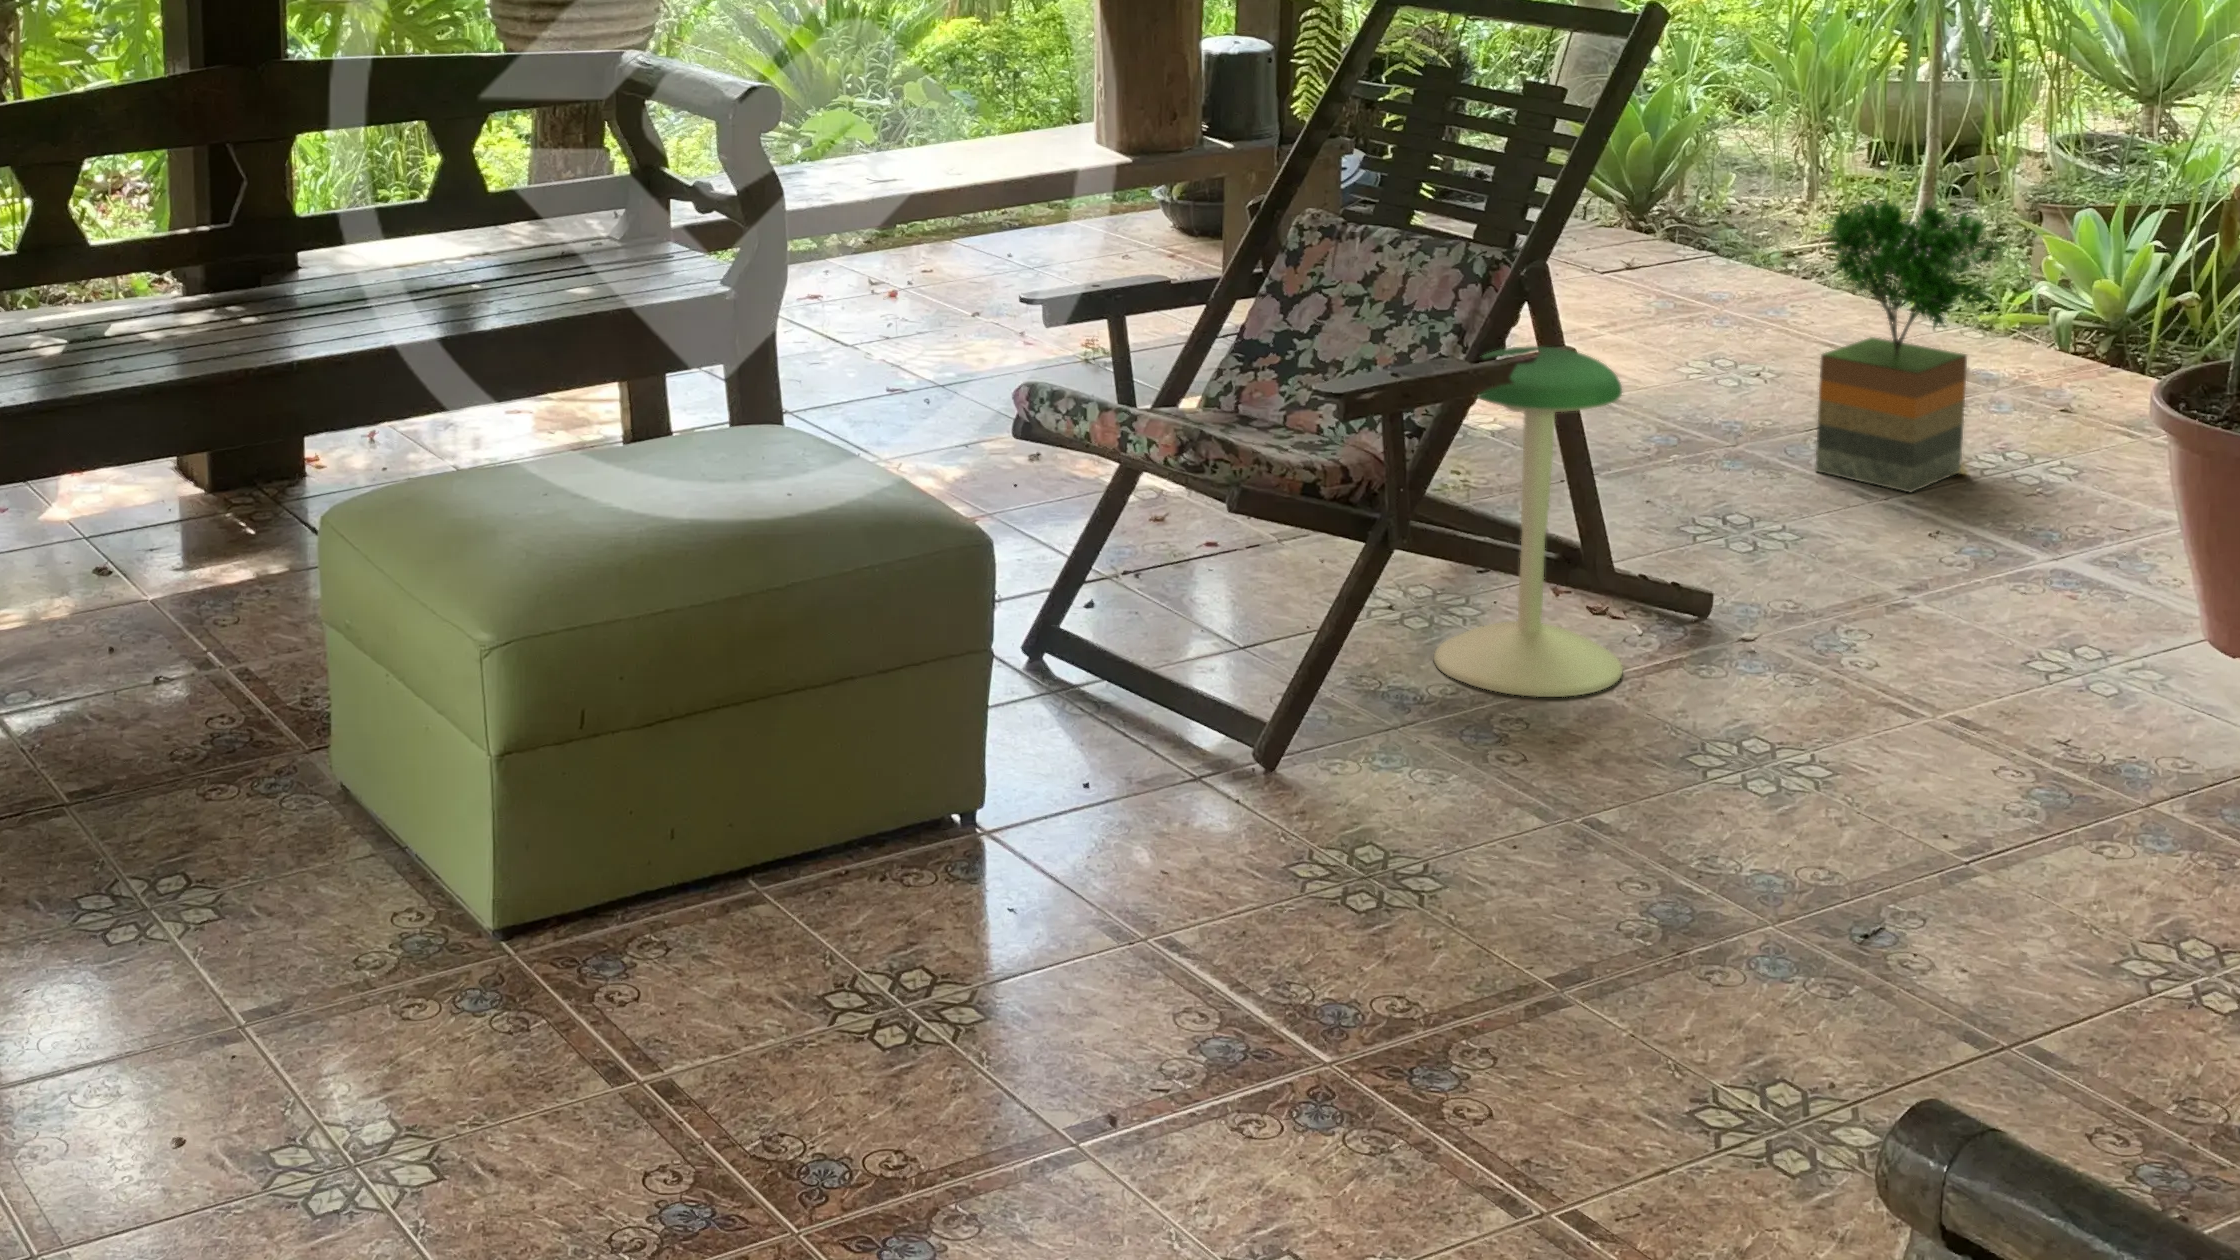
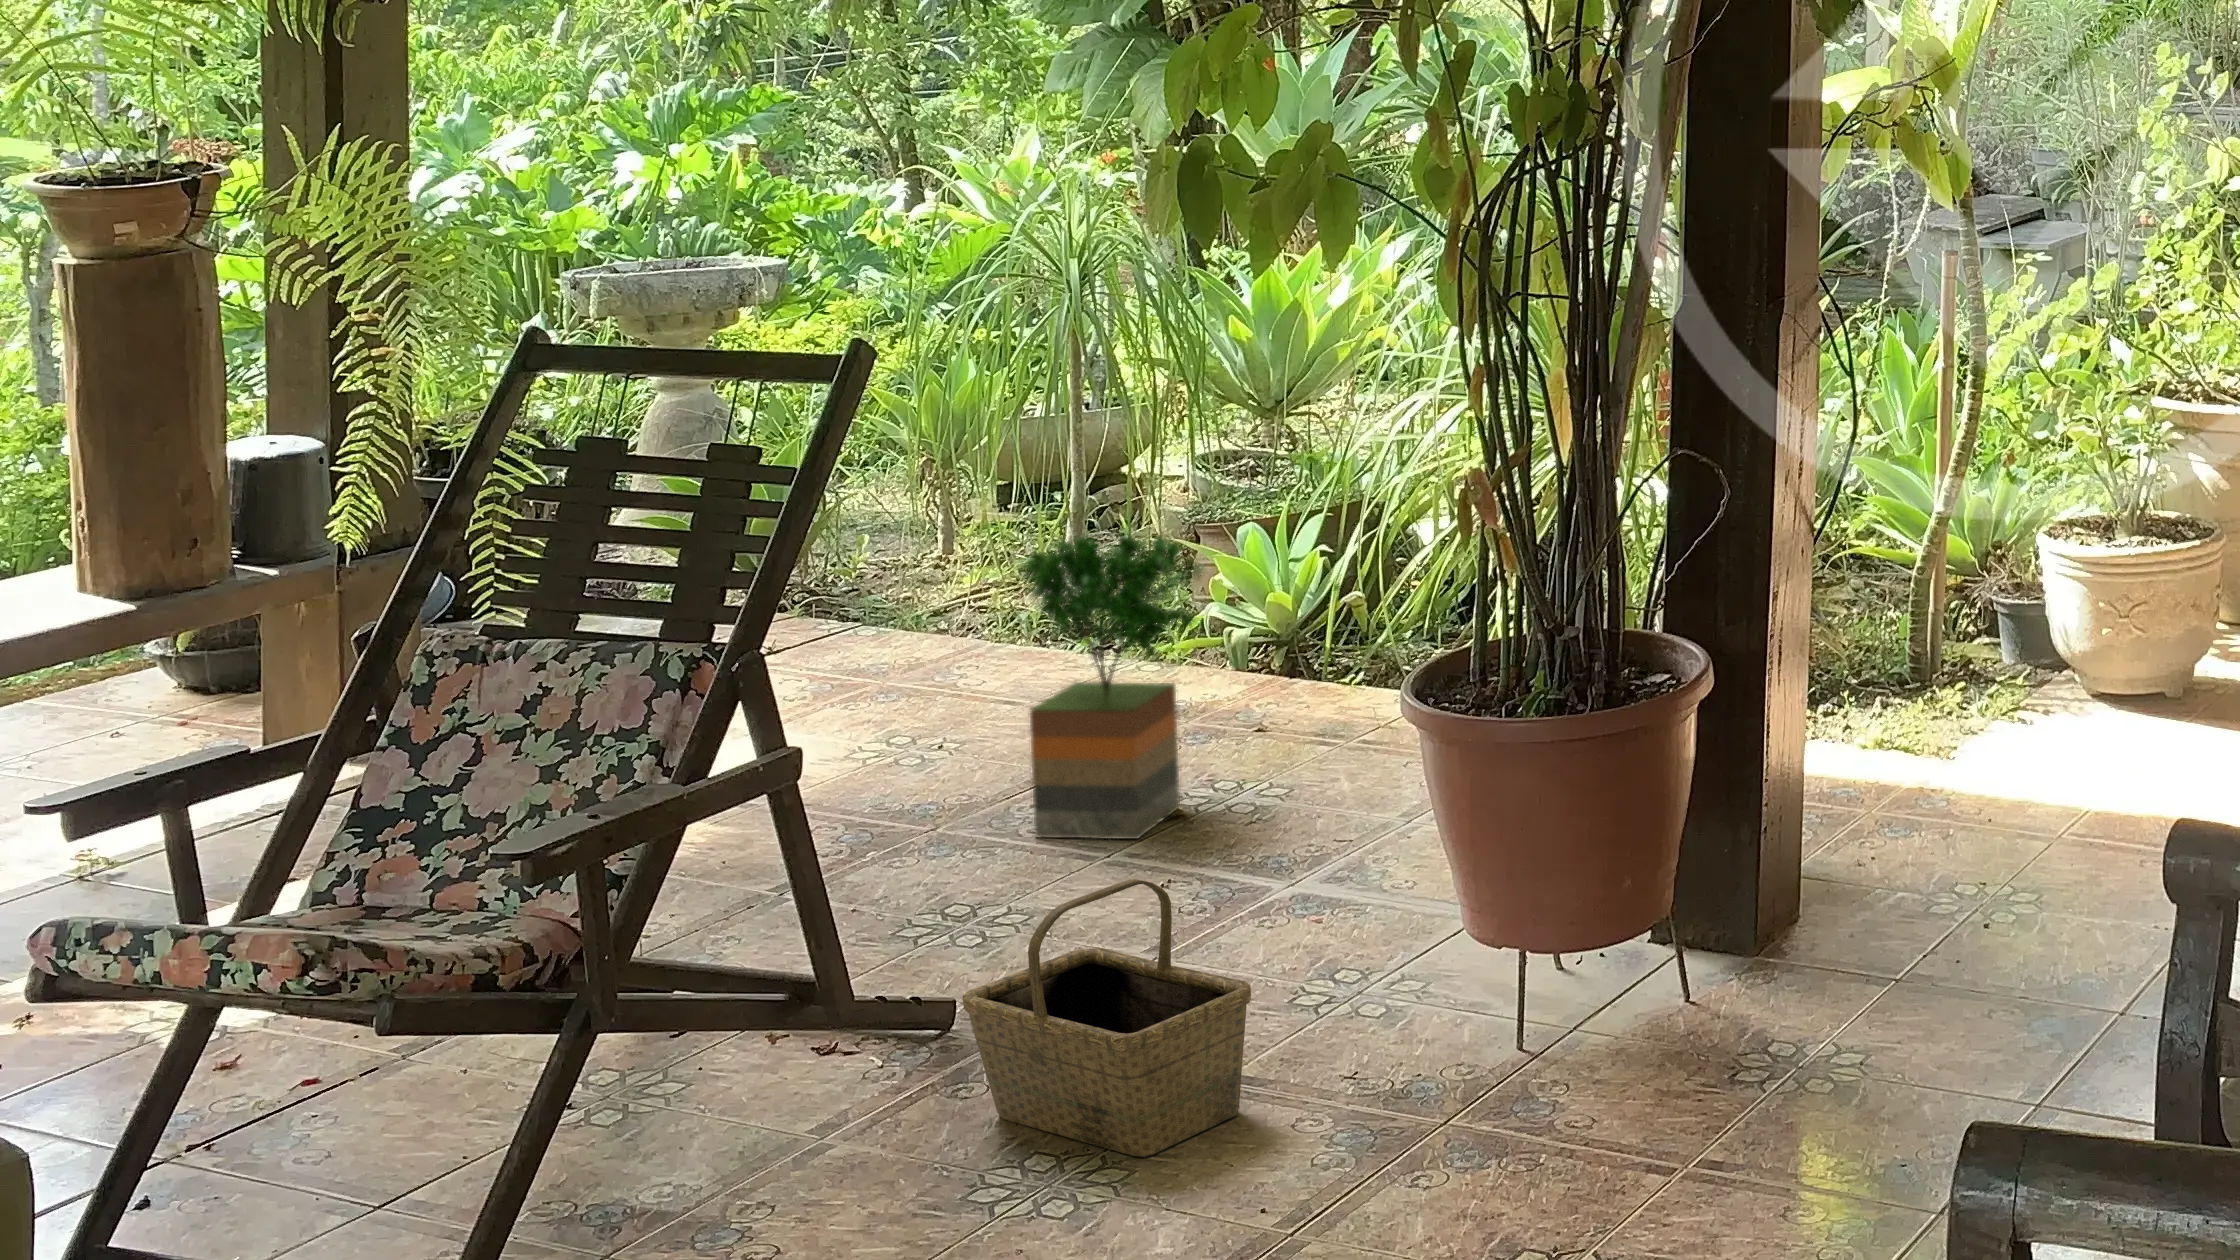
stool: present [1434,346,1623,697] -> none [658,748,890,1171]
basket: none [1689,525,1953,774] -> present [963,879,1251,1157]

